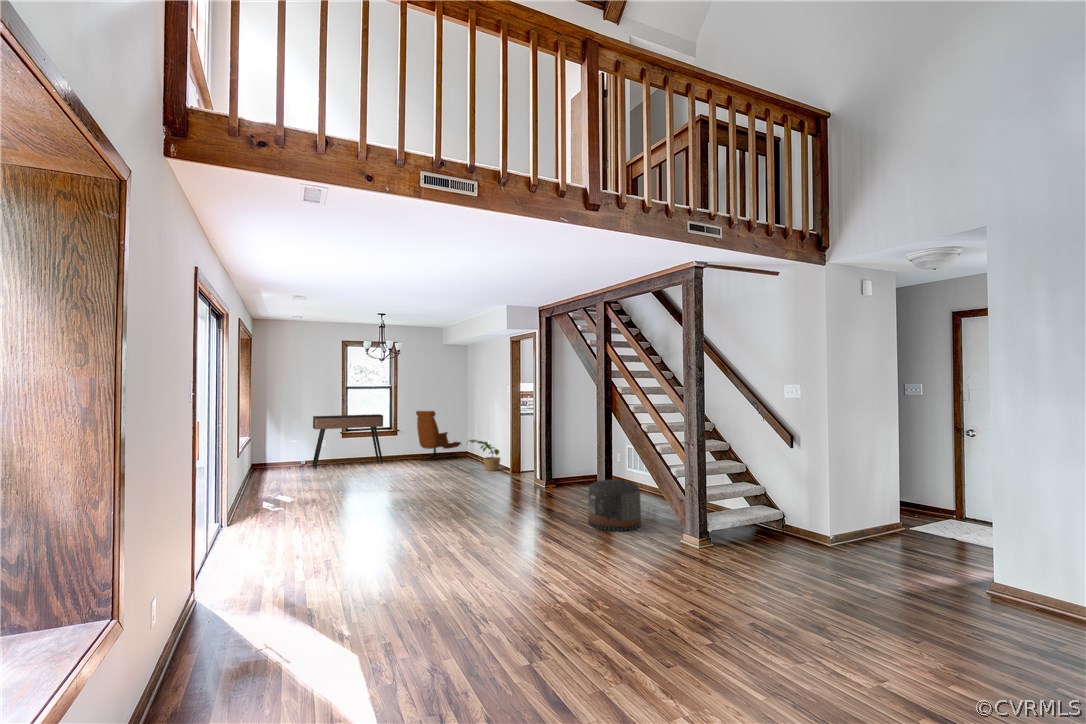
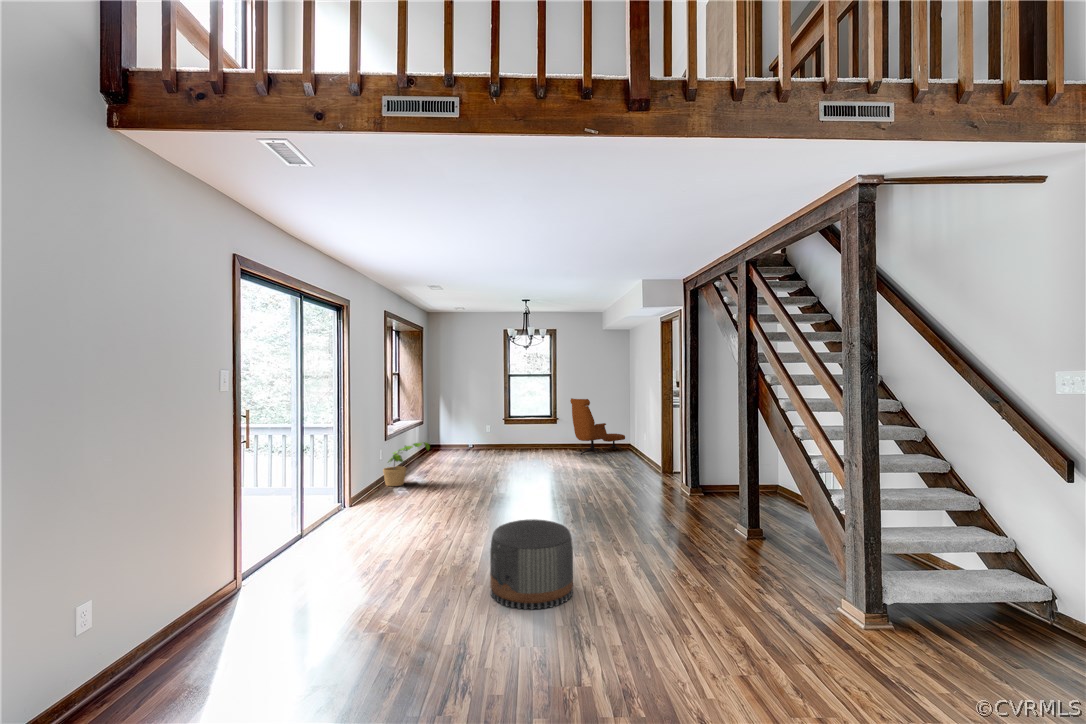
console table: present [312,414,383,468] -> none [468,402,536,455]
potted plant: present [470,440,500,471] -> present [383,442,430,486]
pouf: present [588,480,641,531] -> present [490,519,573,610]

